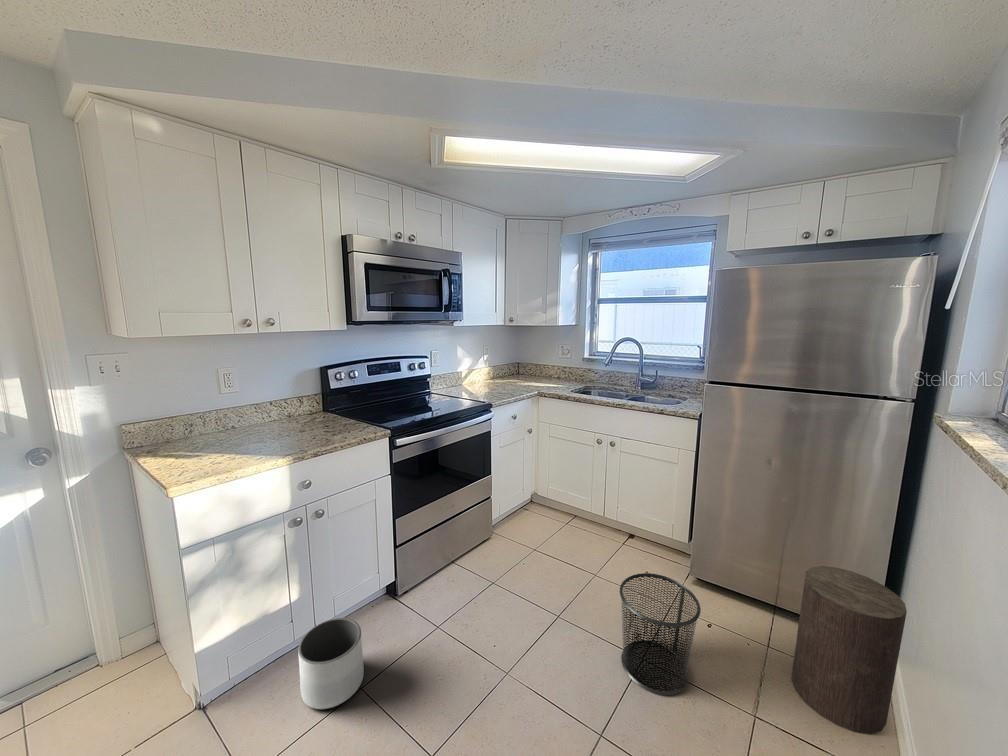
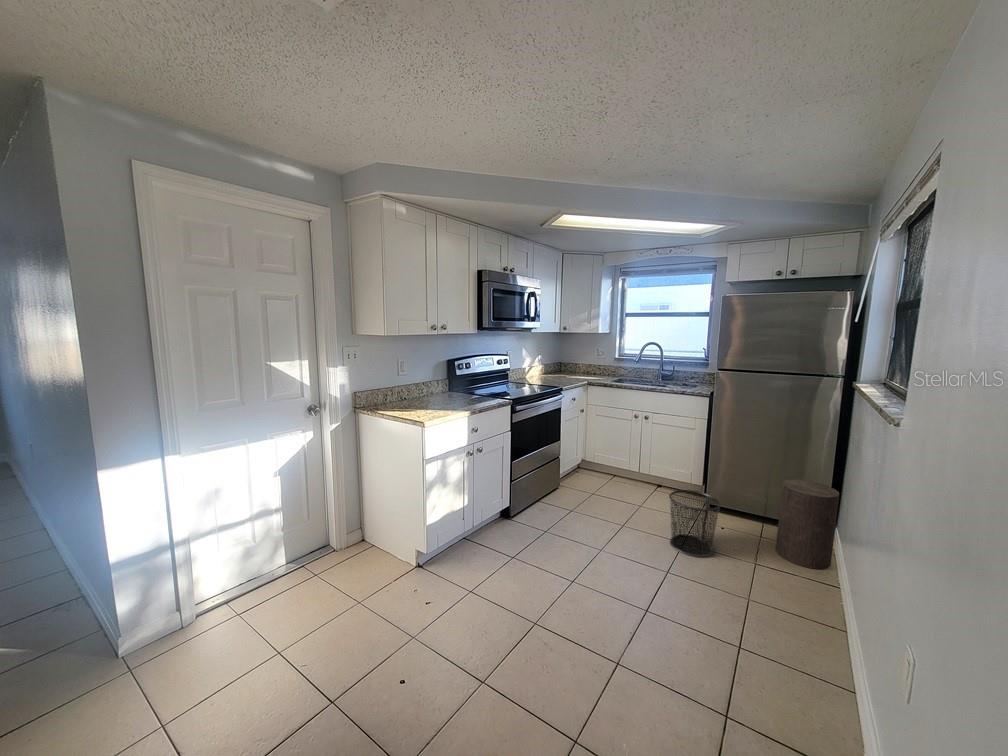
planter: present [298,618,364,709] -> none [477,517,513,565]

